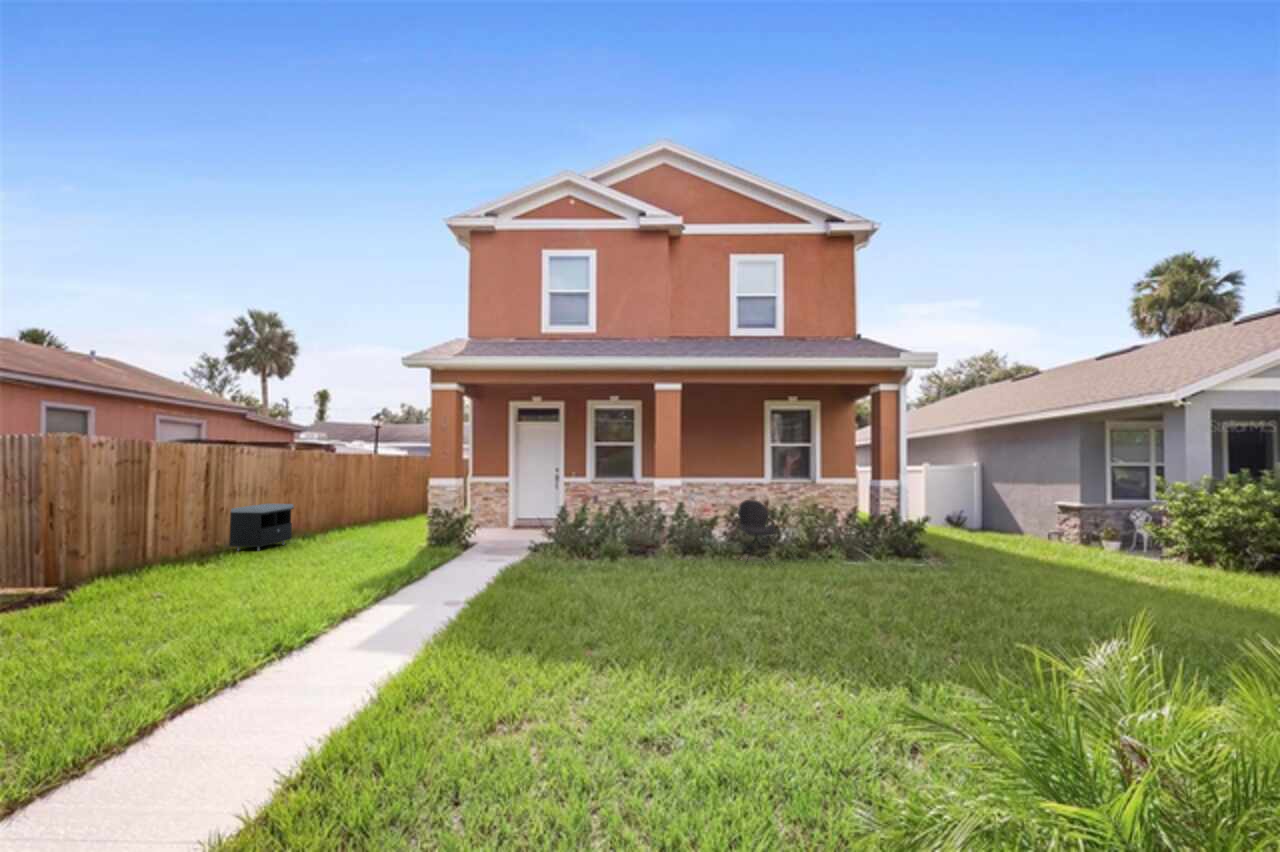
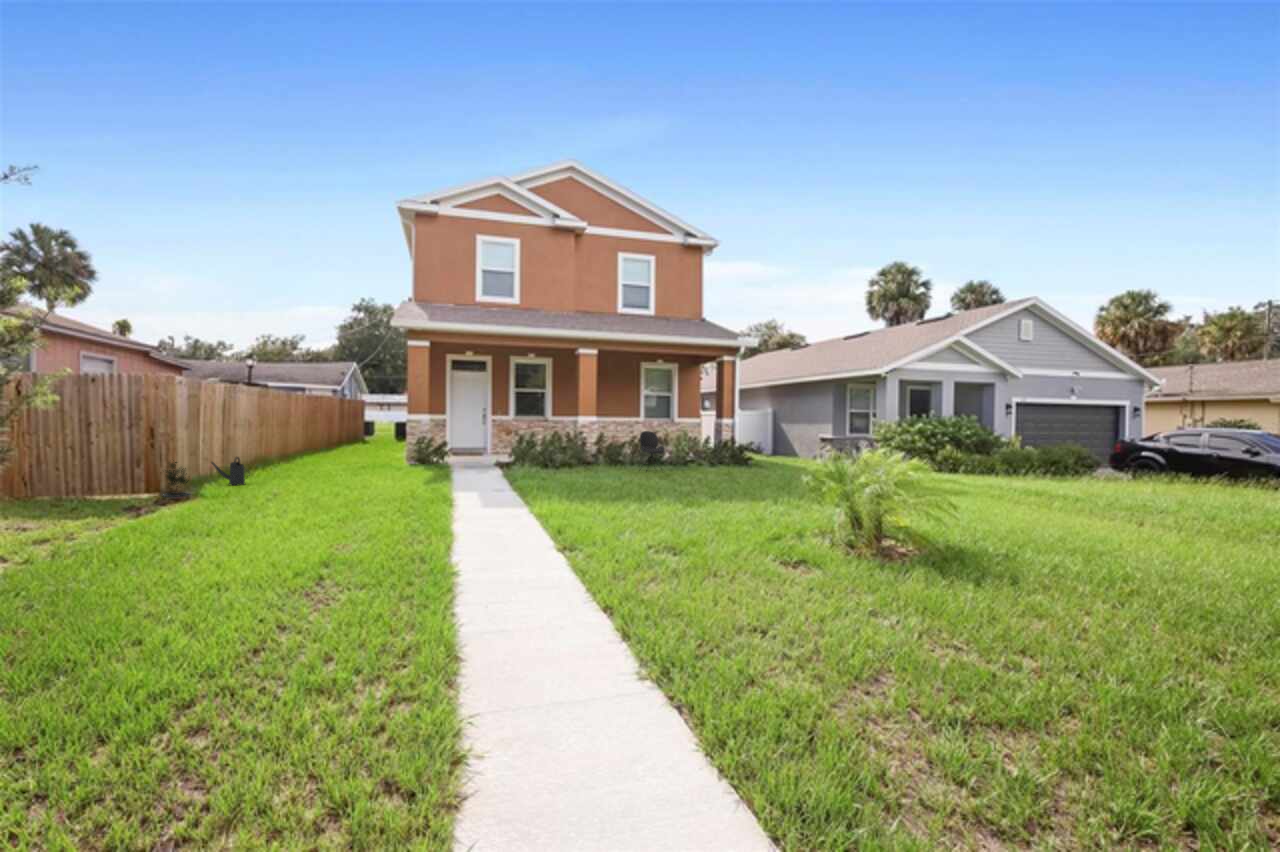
storage bench: present [229,504,294,551] -> none [246,435,287,472]
watering can: none [138,536,181,575] -> present [211,457,250,485]
potted tree: none [27,540,71,594] -> present [164,460,188,497]

